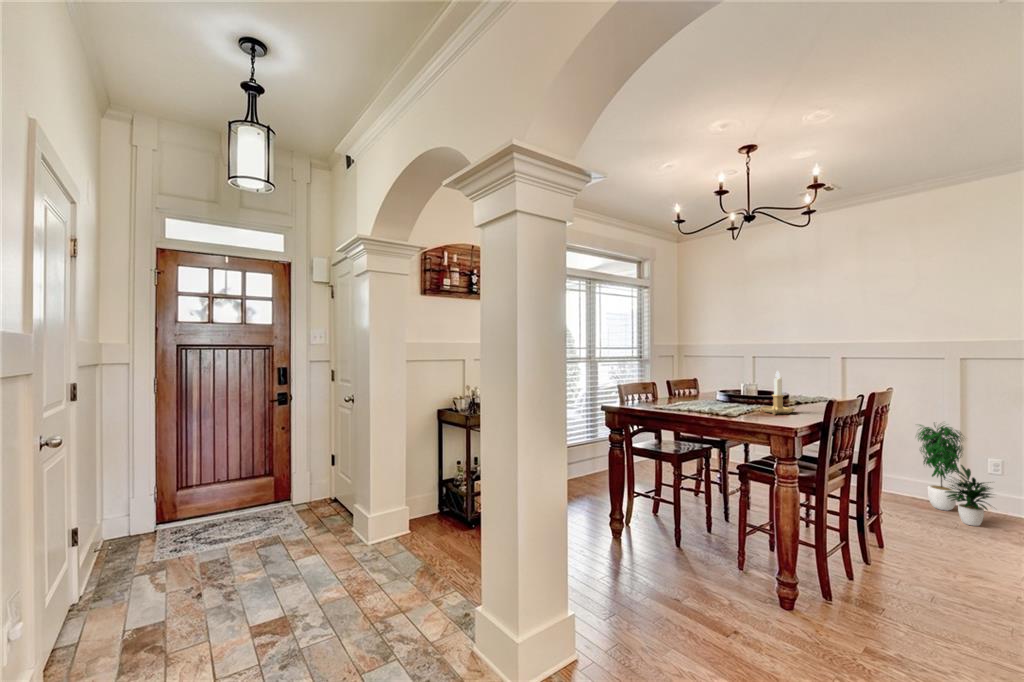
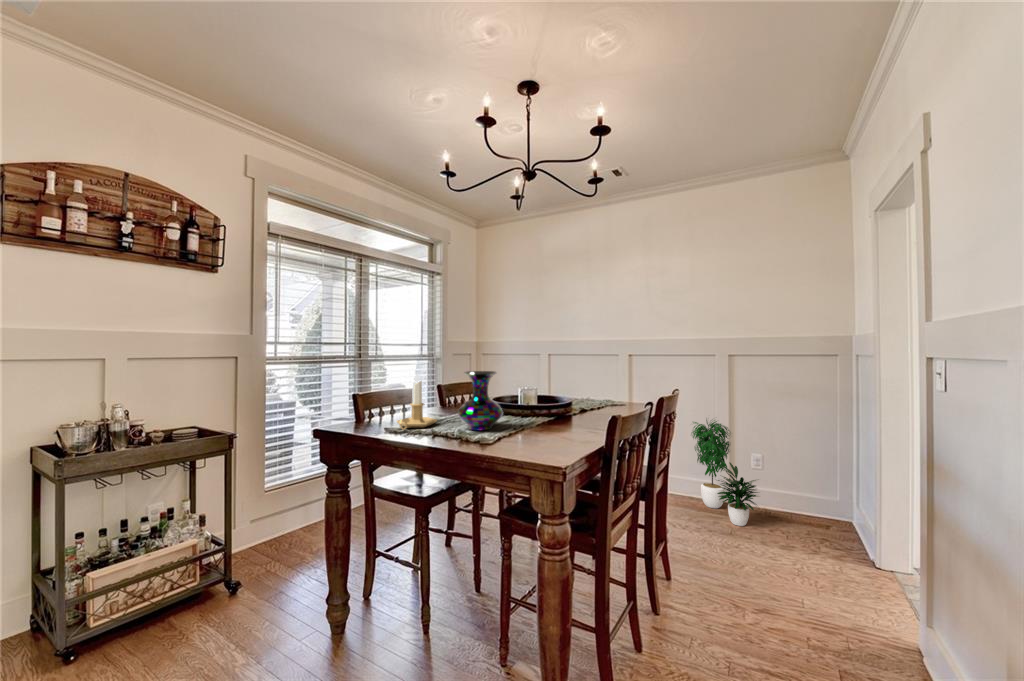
vase: none [700,369,735,411] -> present [458,371,503,431]
candlestick: present [761,371,795,414] -> present [397,373,437,430]

